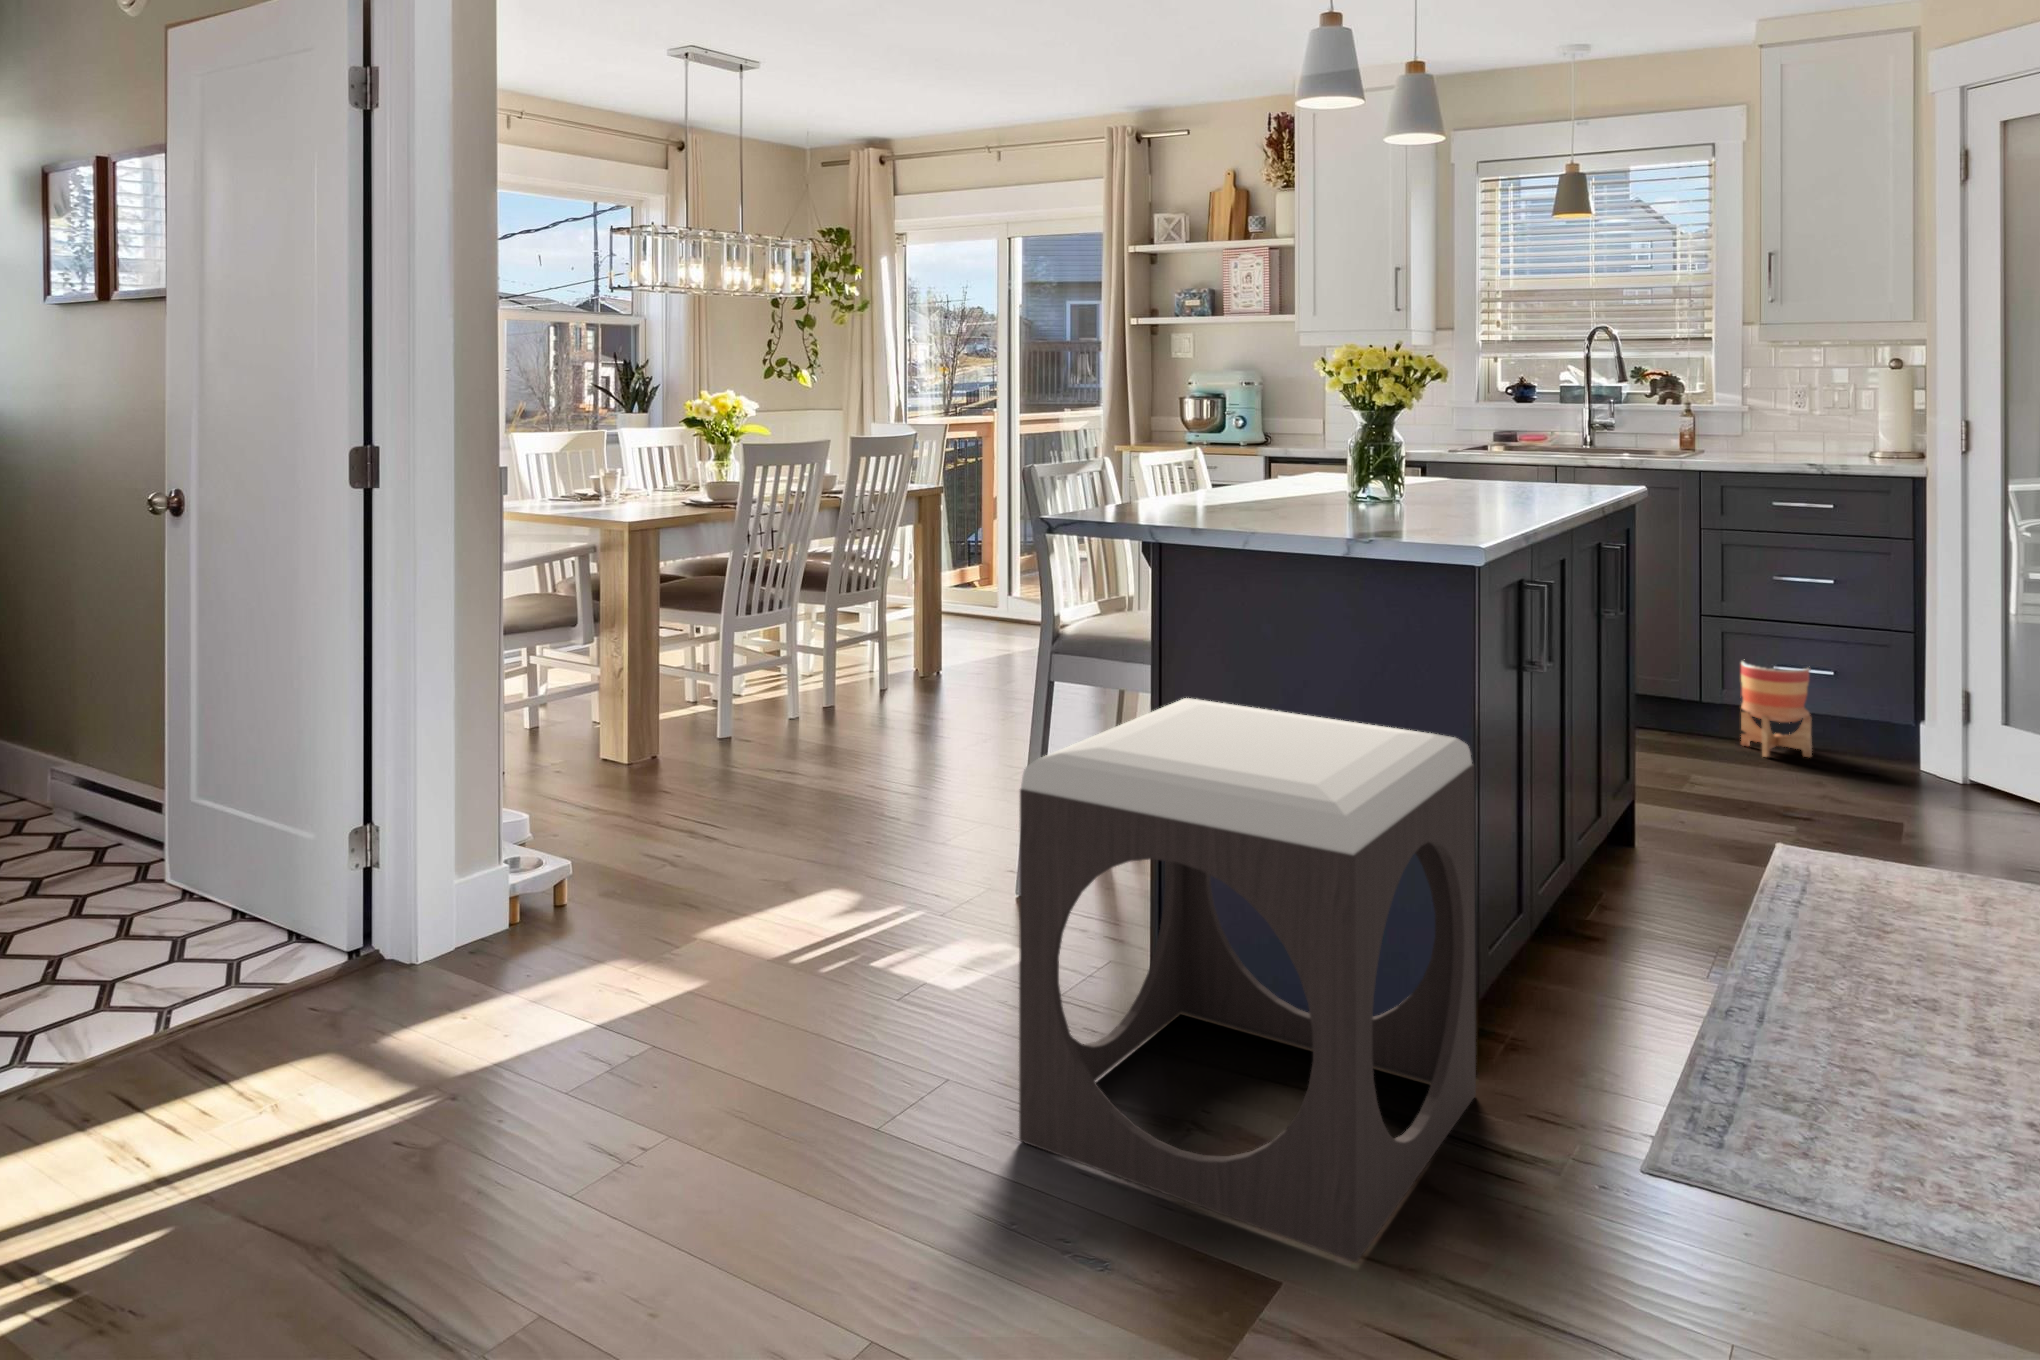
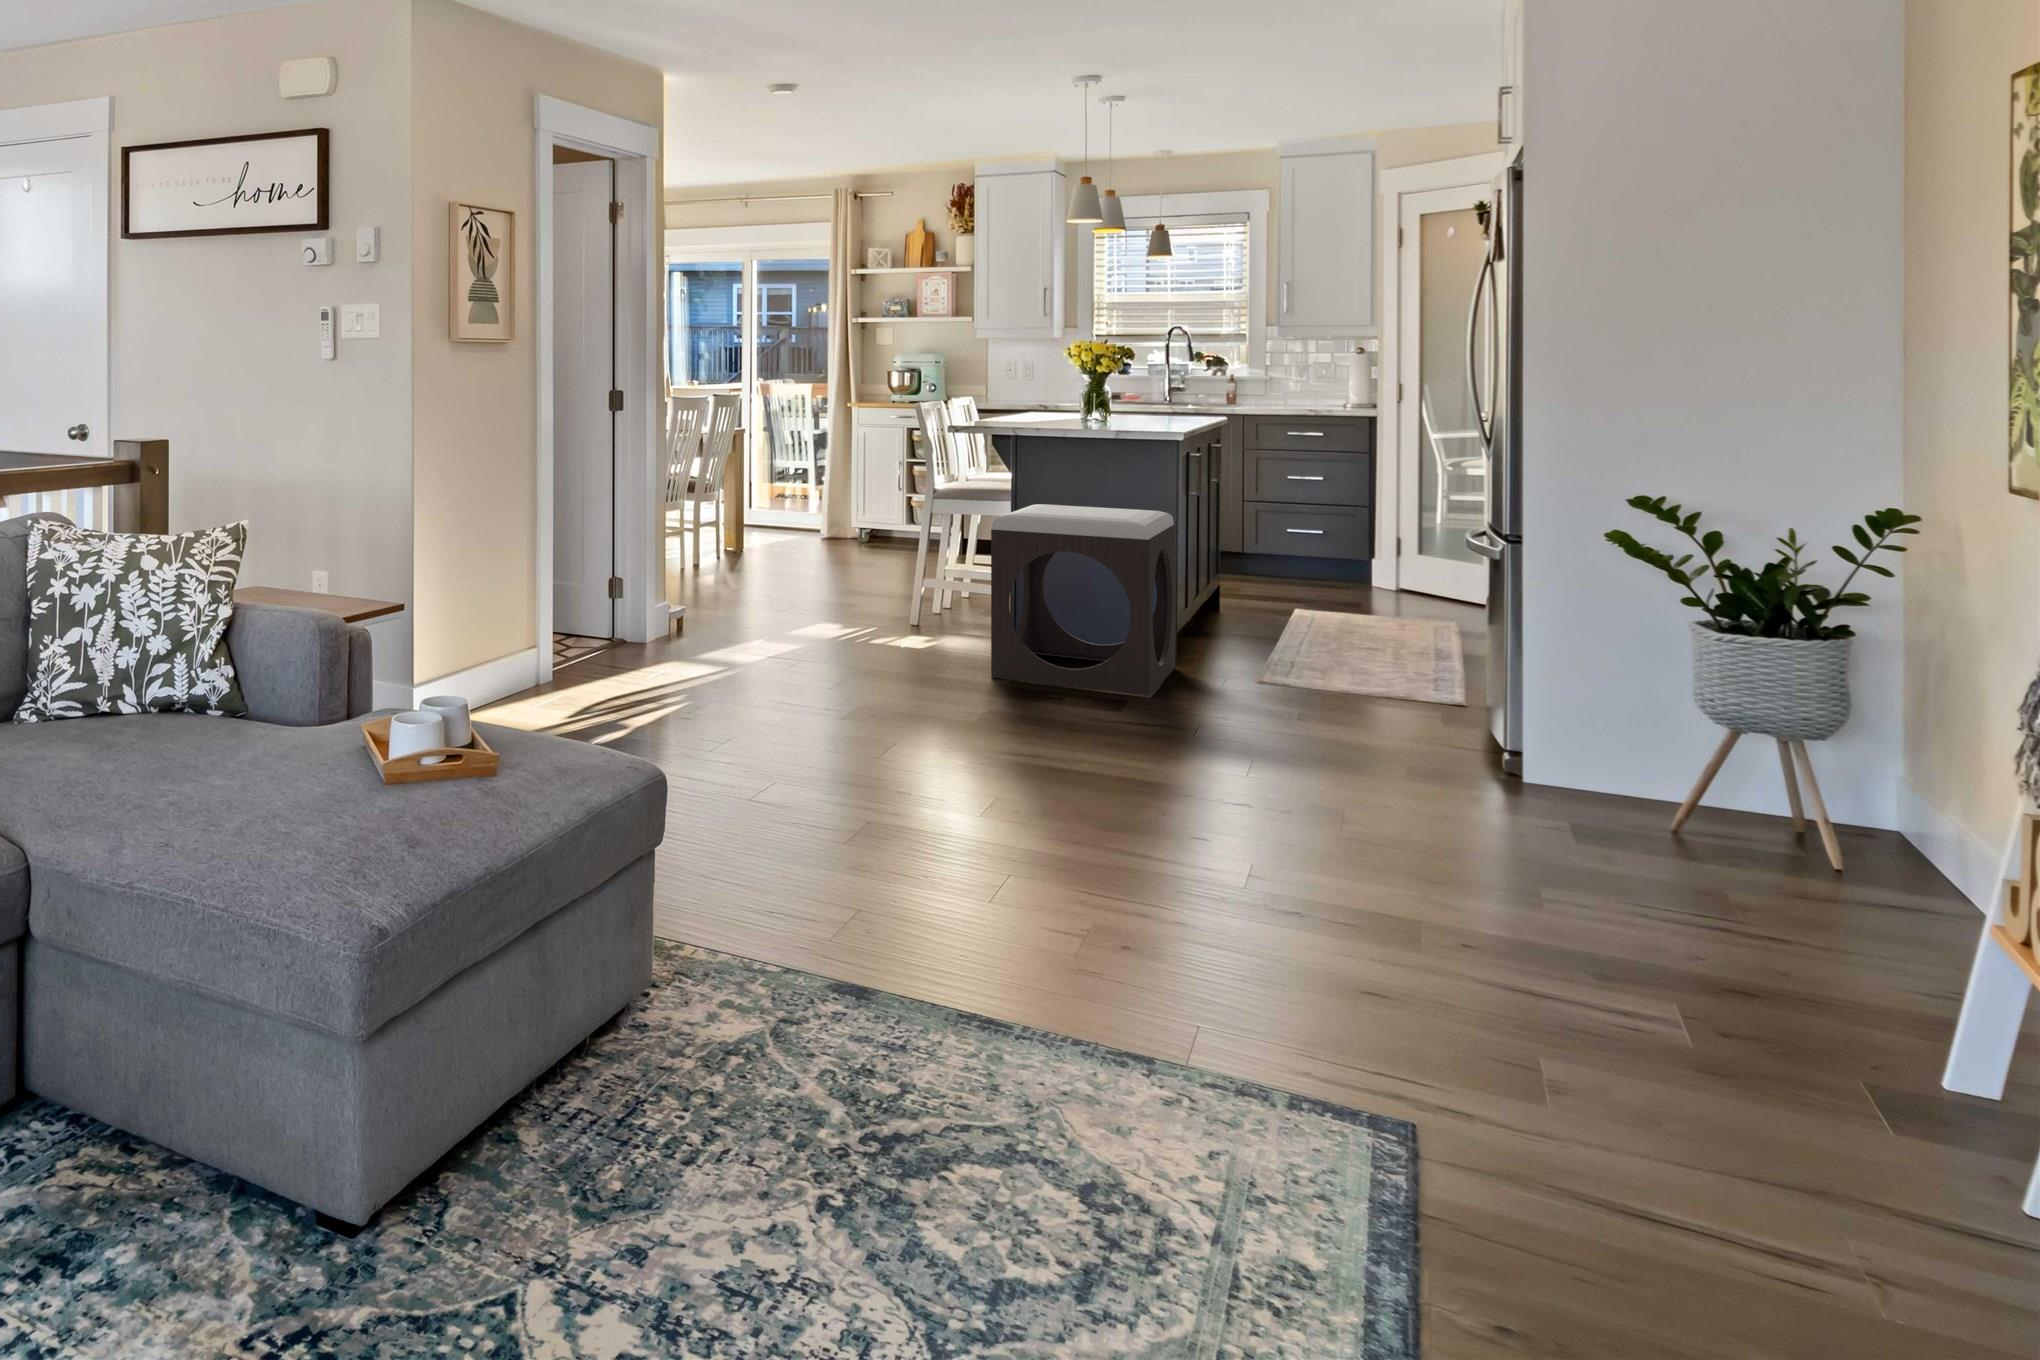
planter: present [1741,662,1812,757] -> none [1268,526,1309,582]

